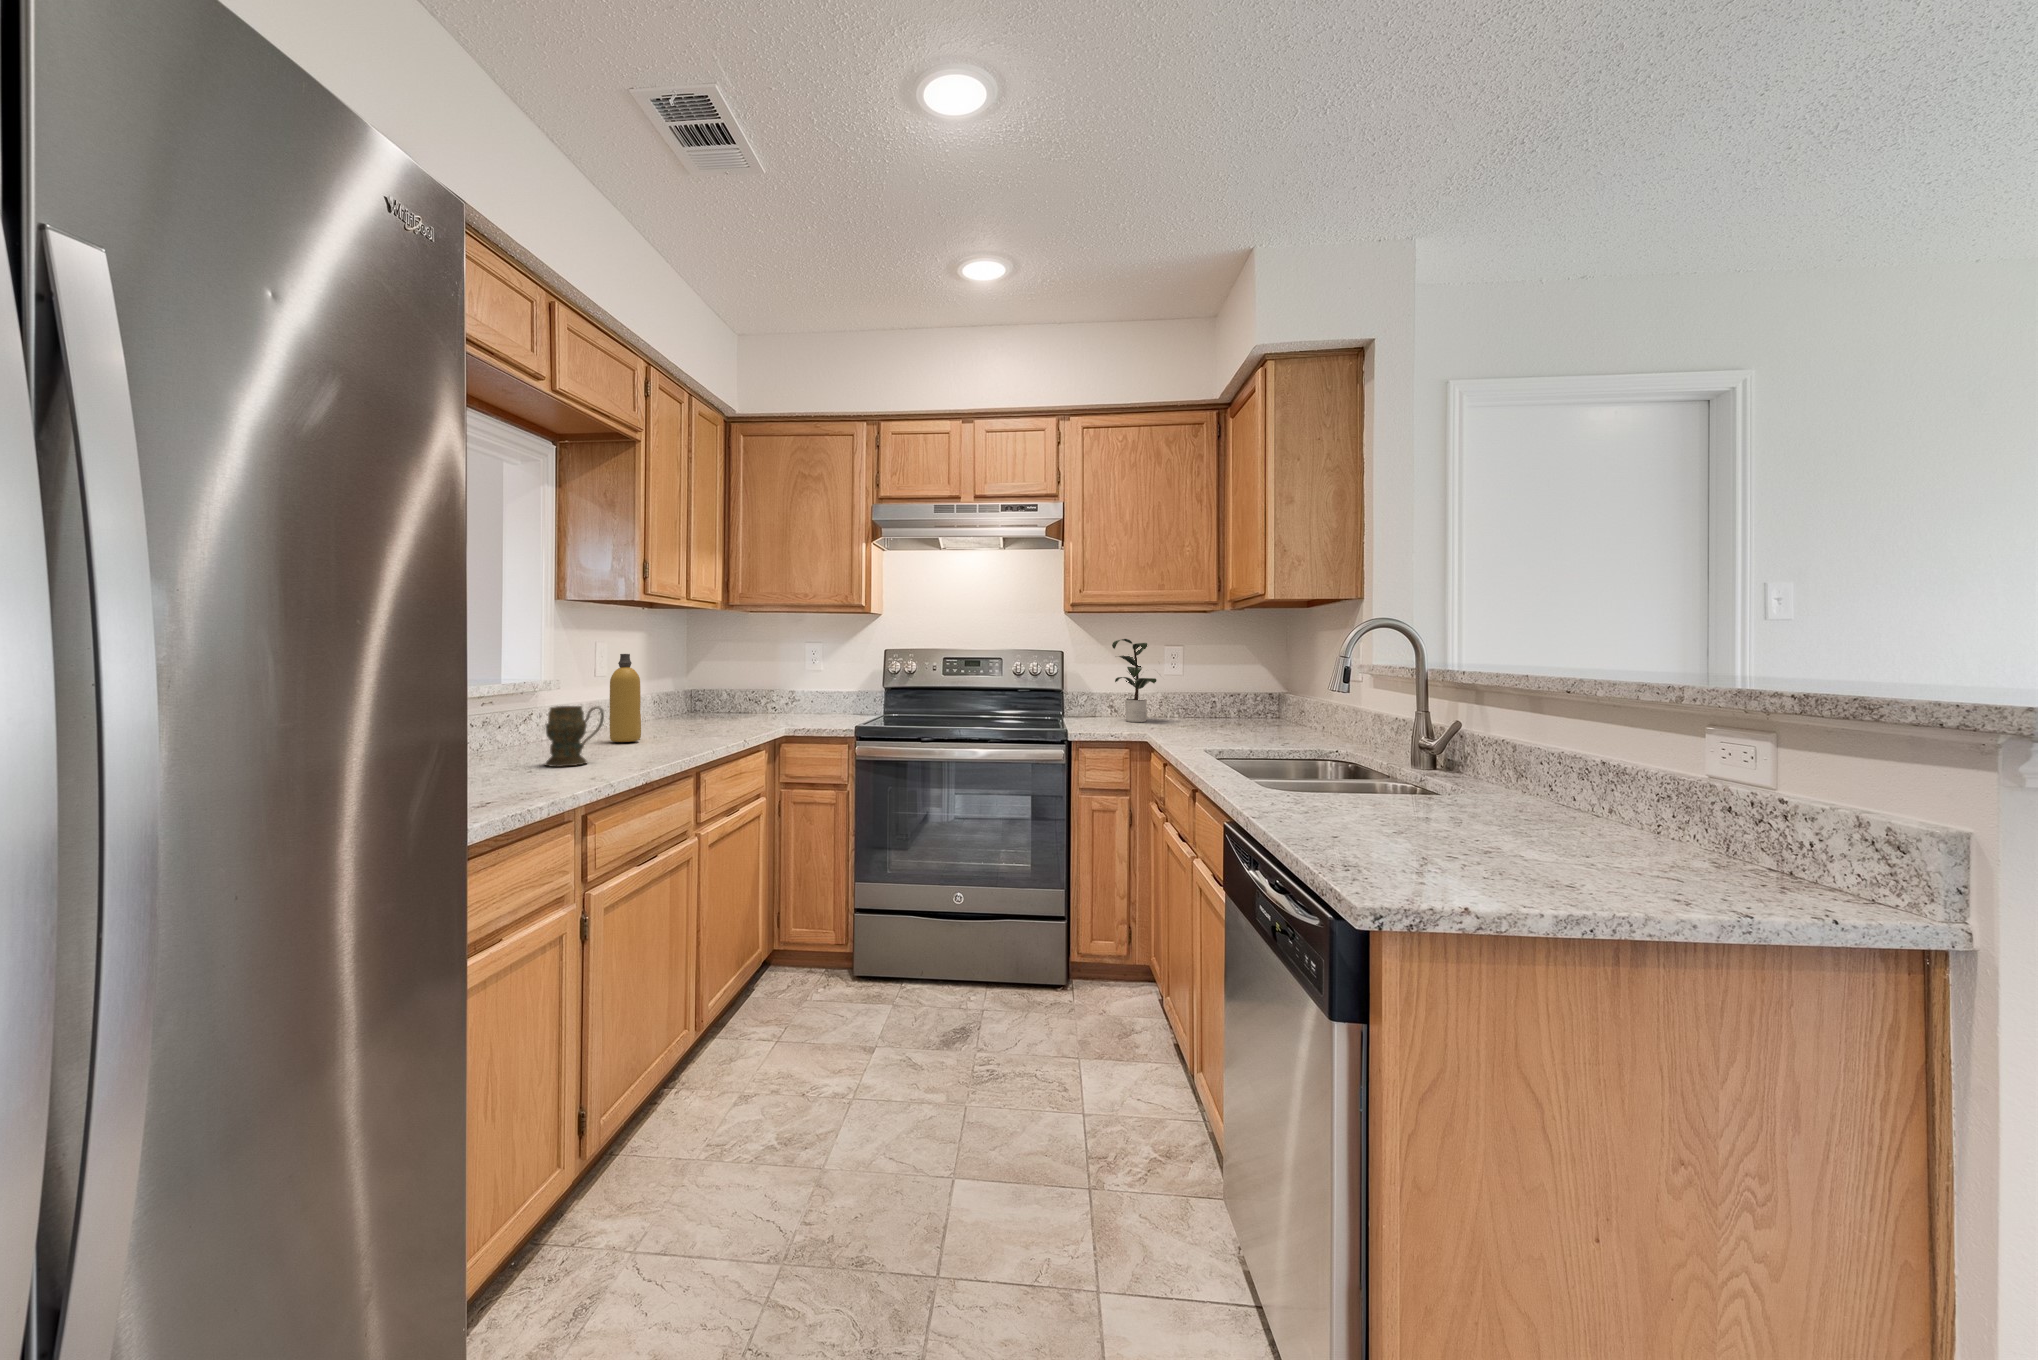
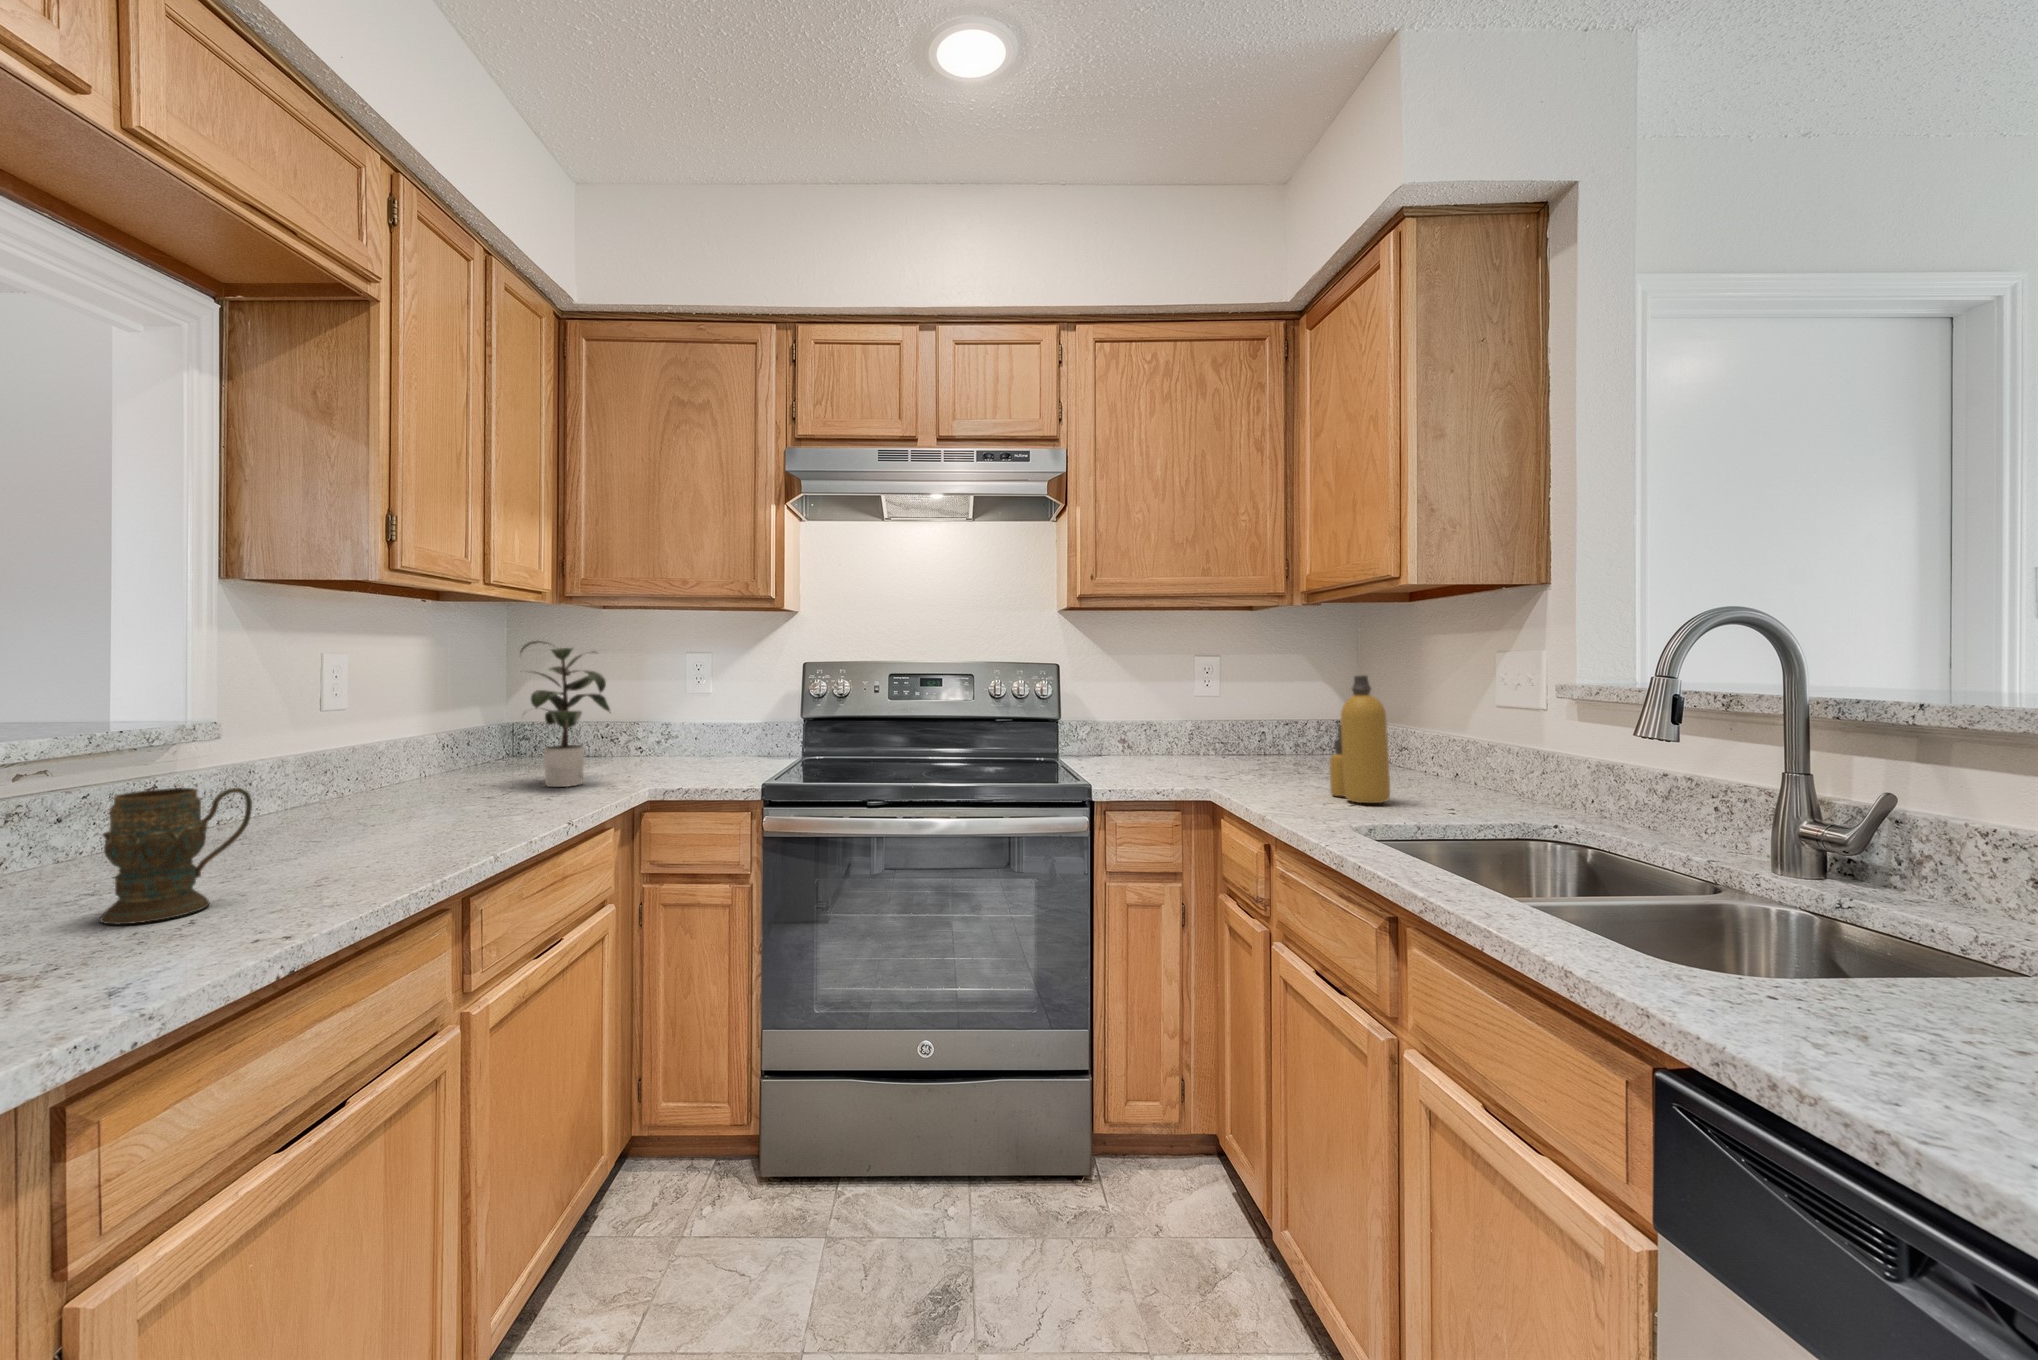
potted plant: present [1112,639,1157,722] -> present [521,641,611,787]
bottle: present [610,654,641,742] -> present [1330,675,1390,803]

